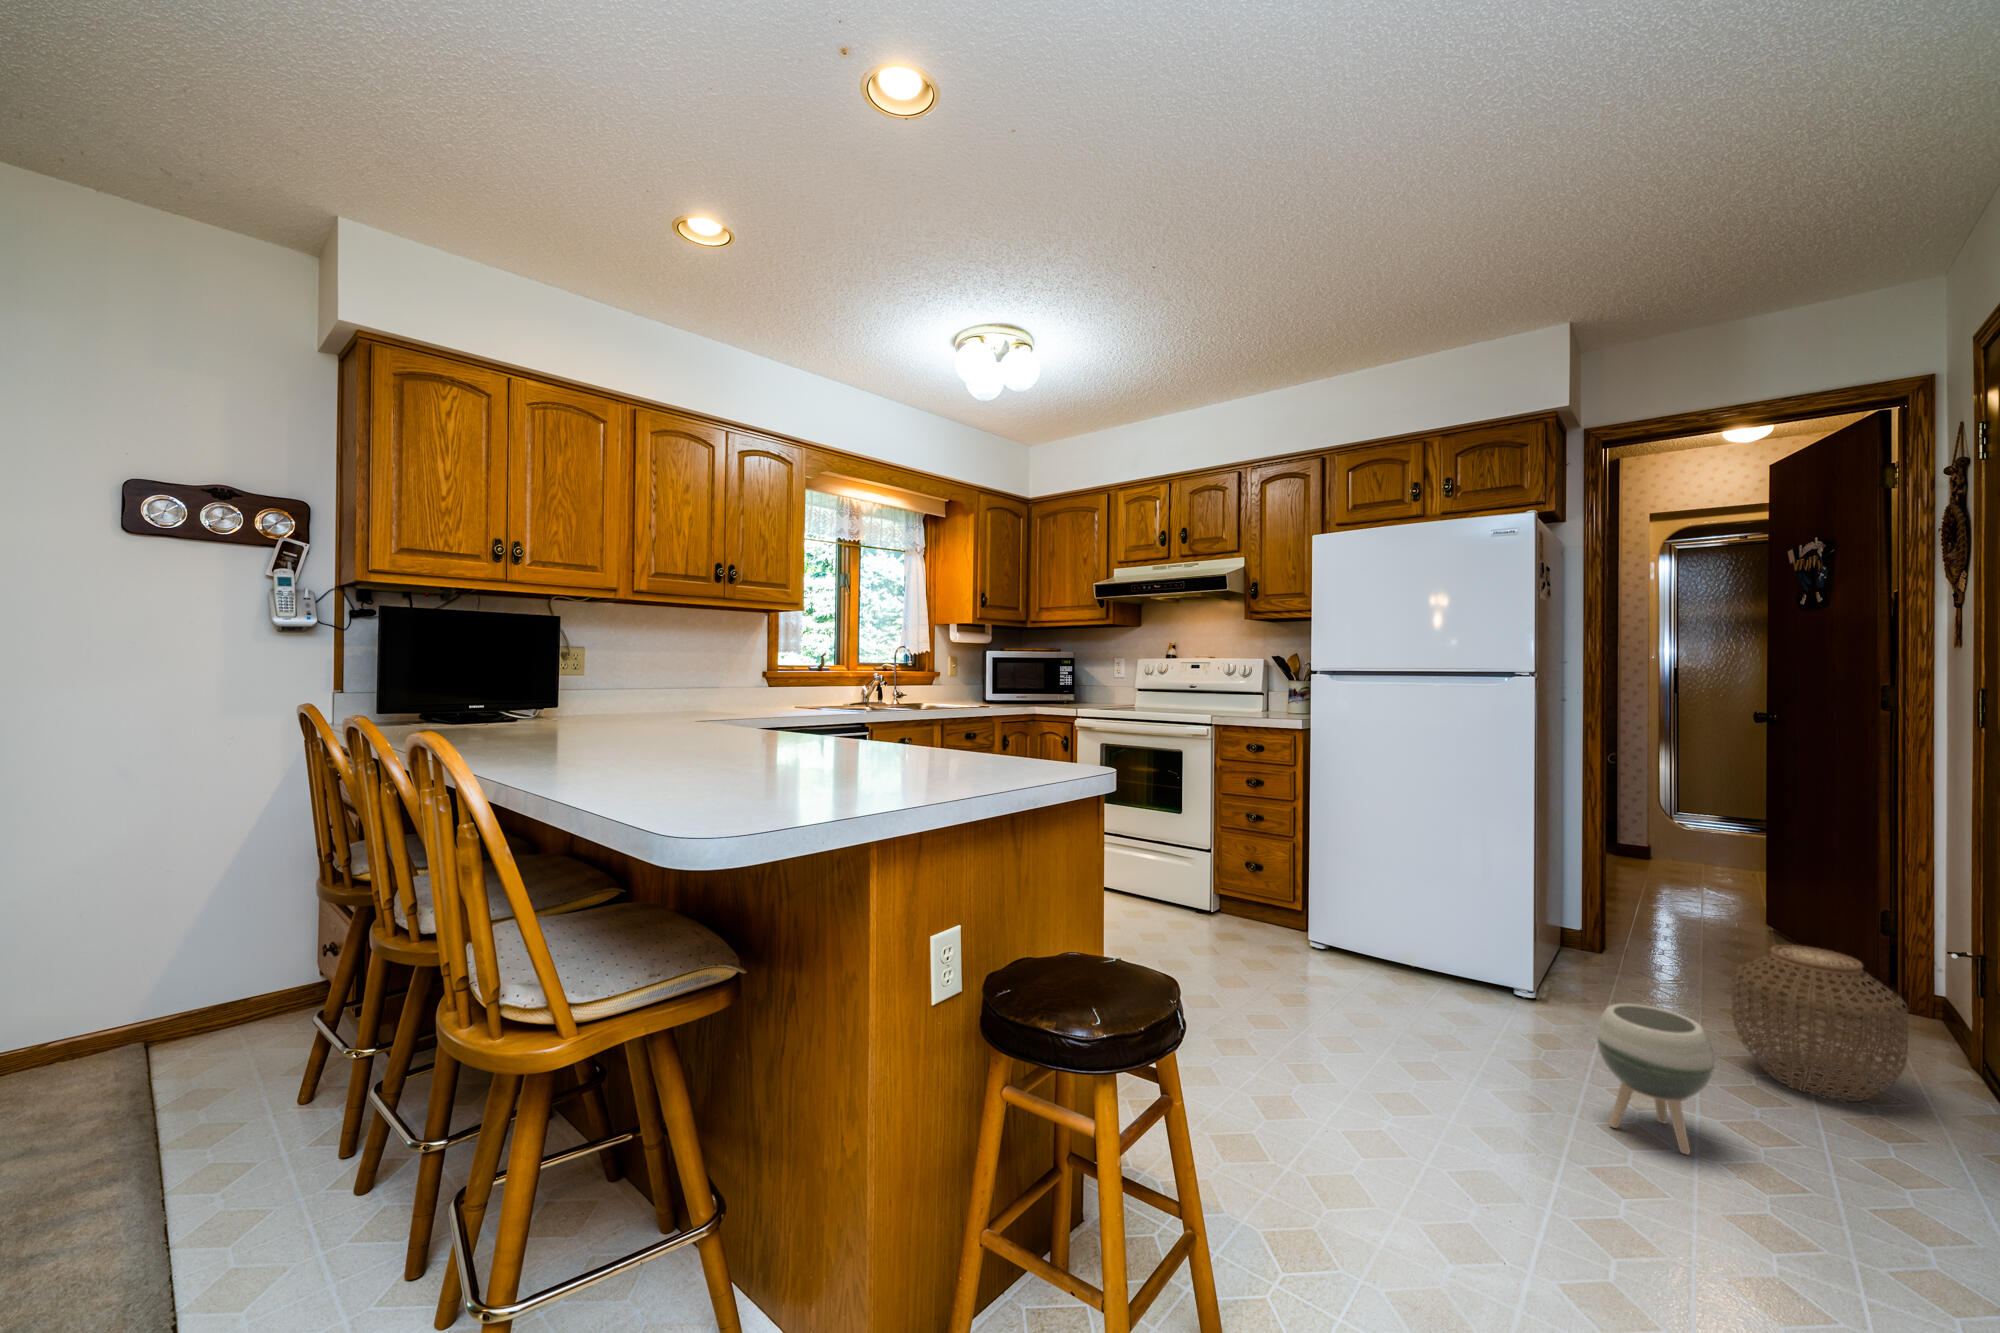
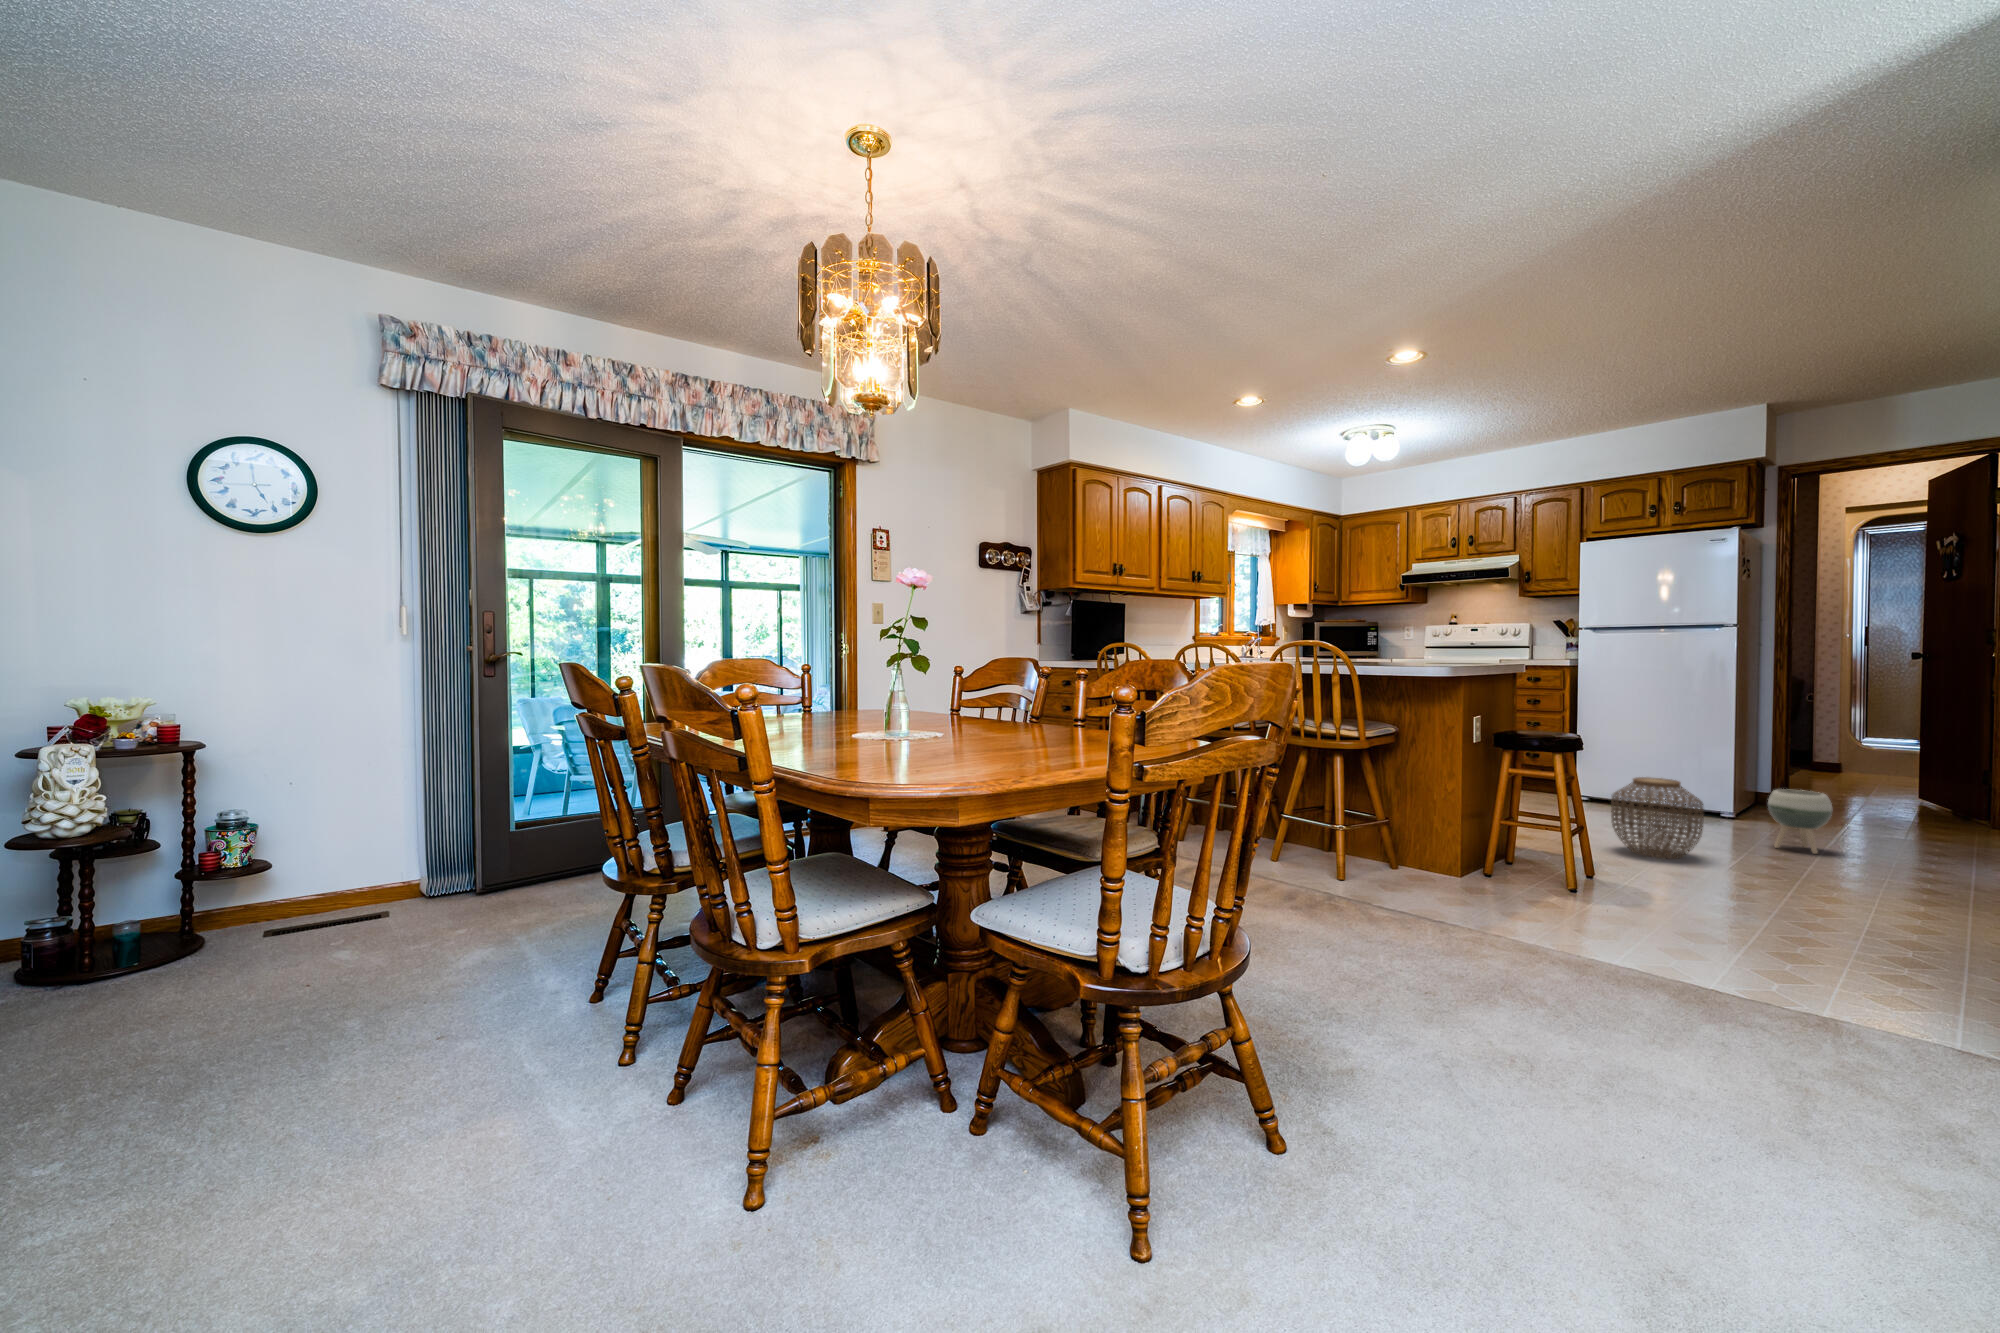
woven basket: present [1732,945,1908,1101] -> present [1611,777,1703,858]

